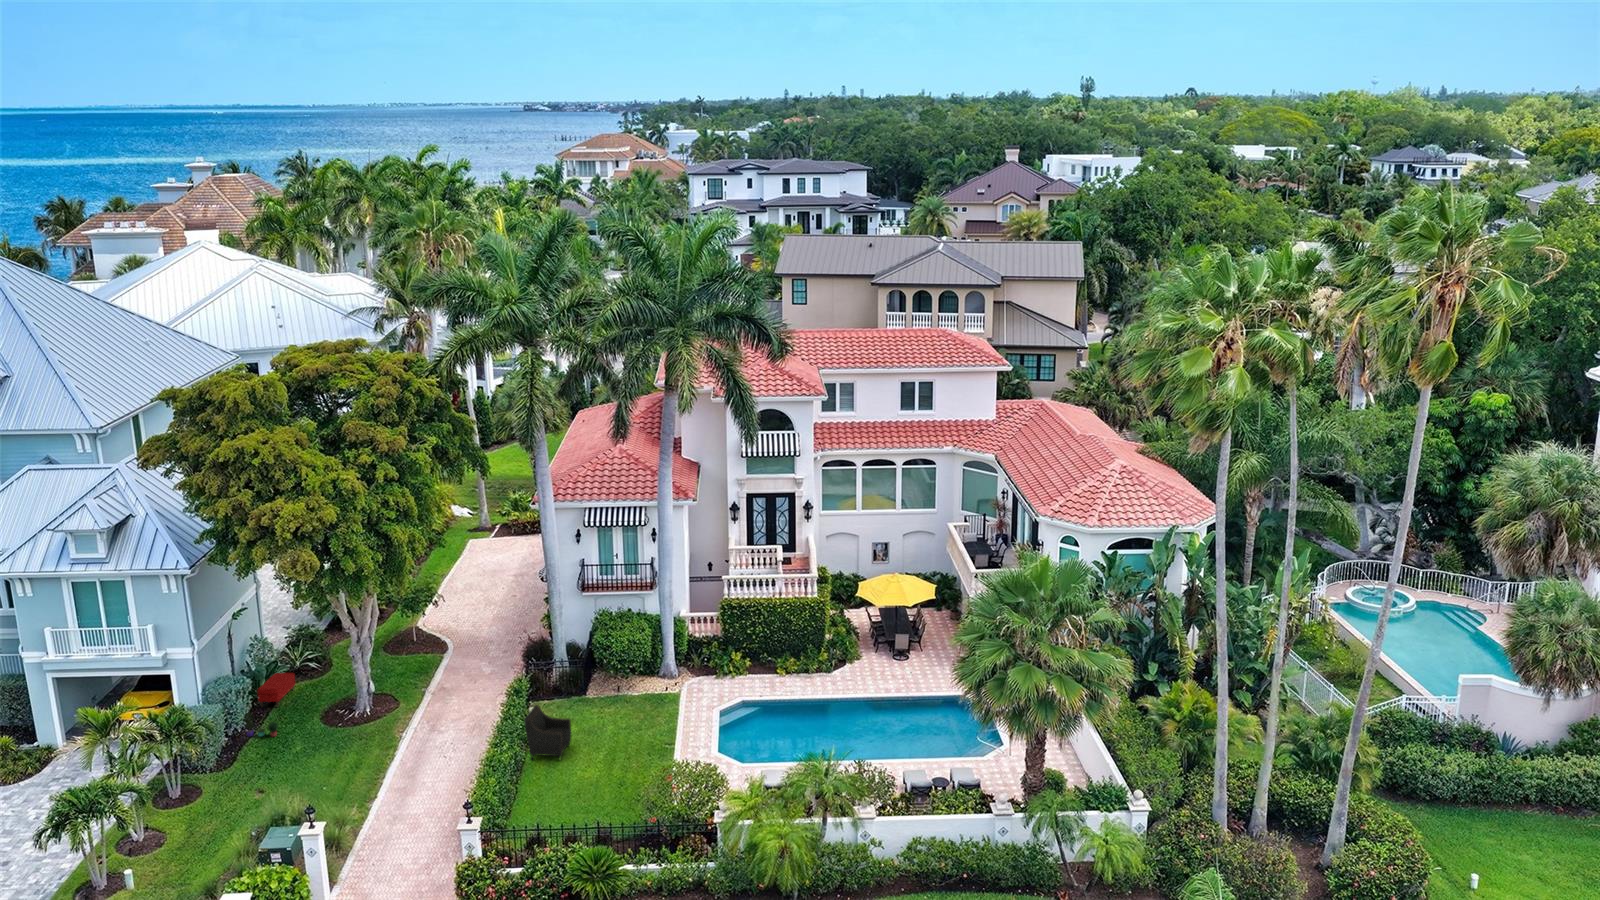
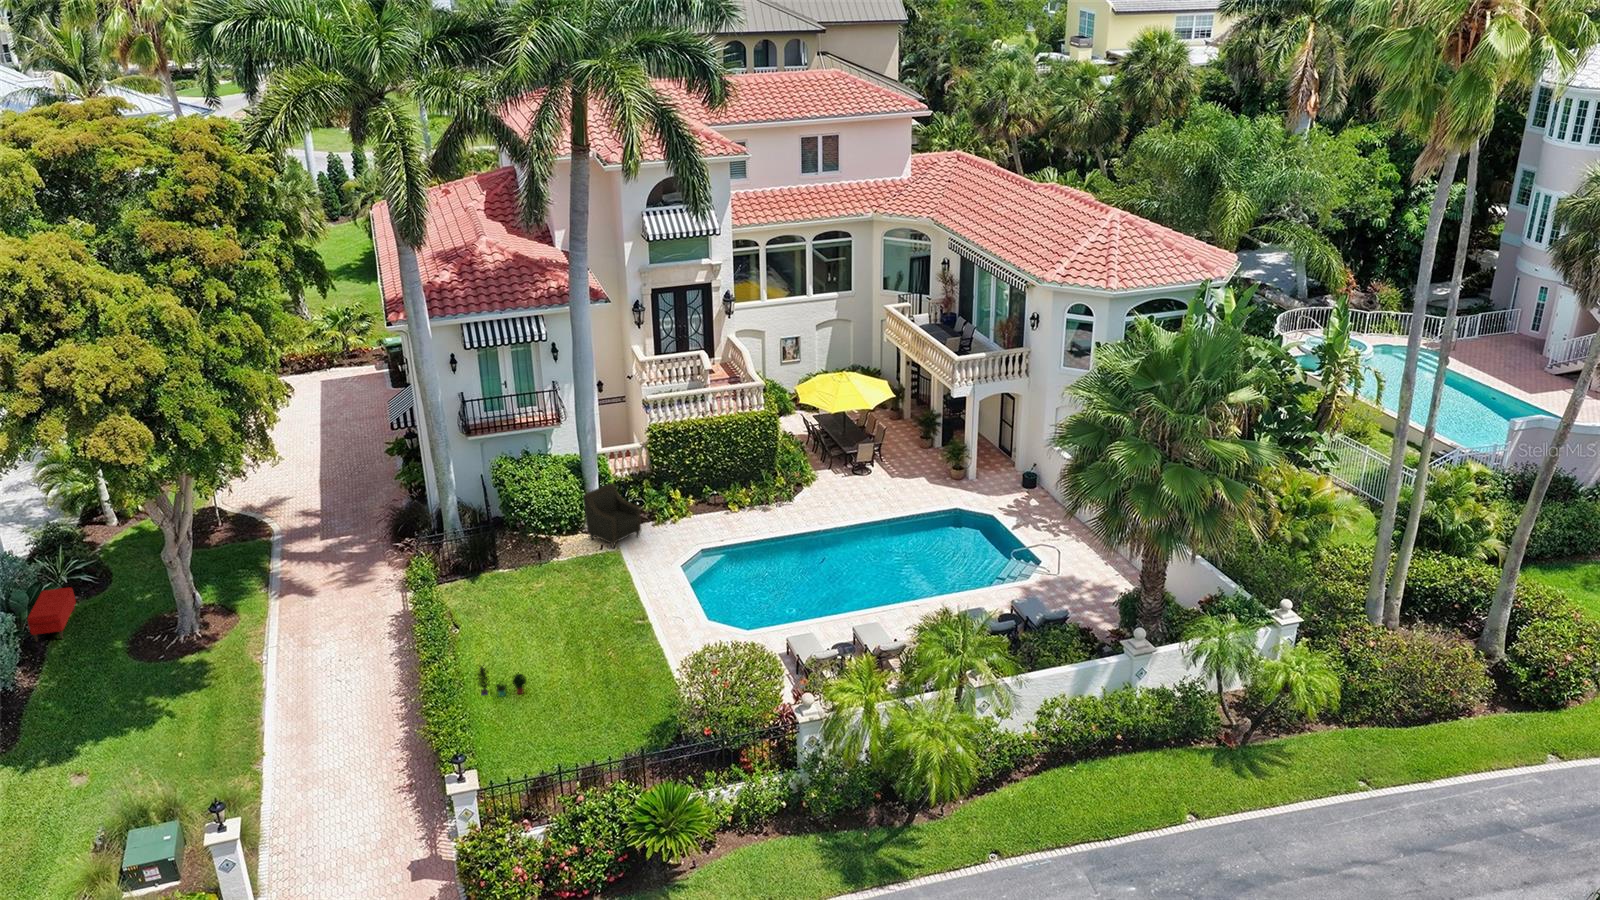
chair: present [524,705,571,760] -> present [583,483,641,549]
potted plant: present [244,713,278,737] -> present [477,664,526,696]

